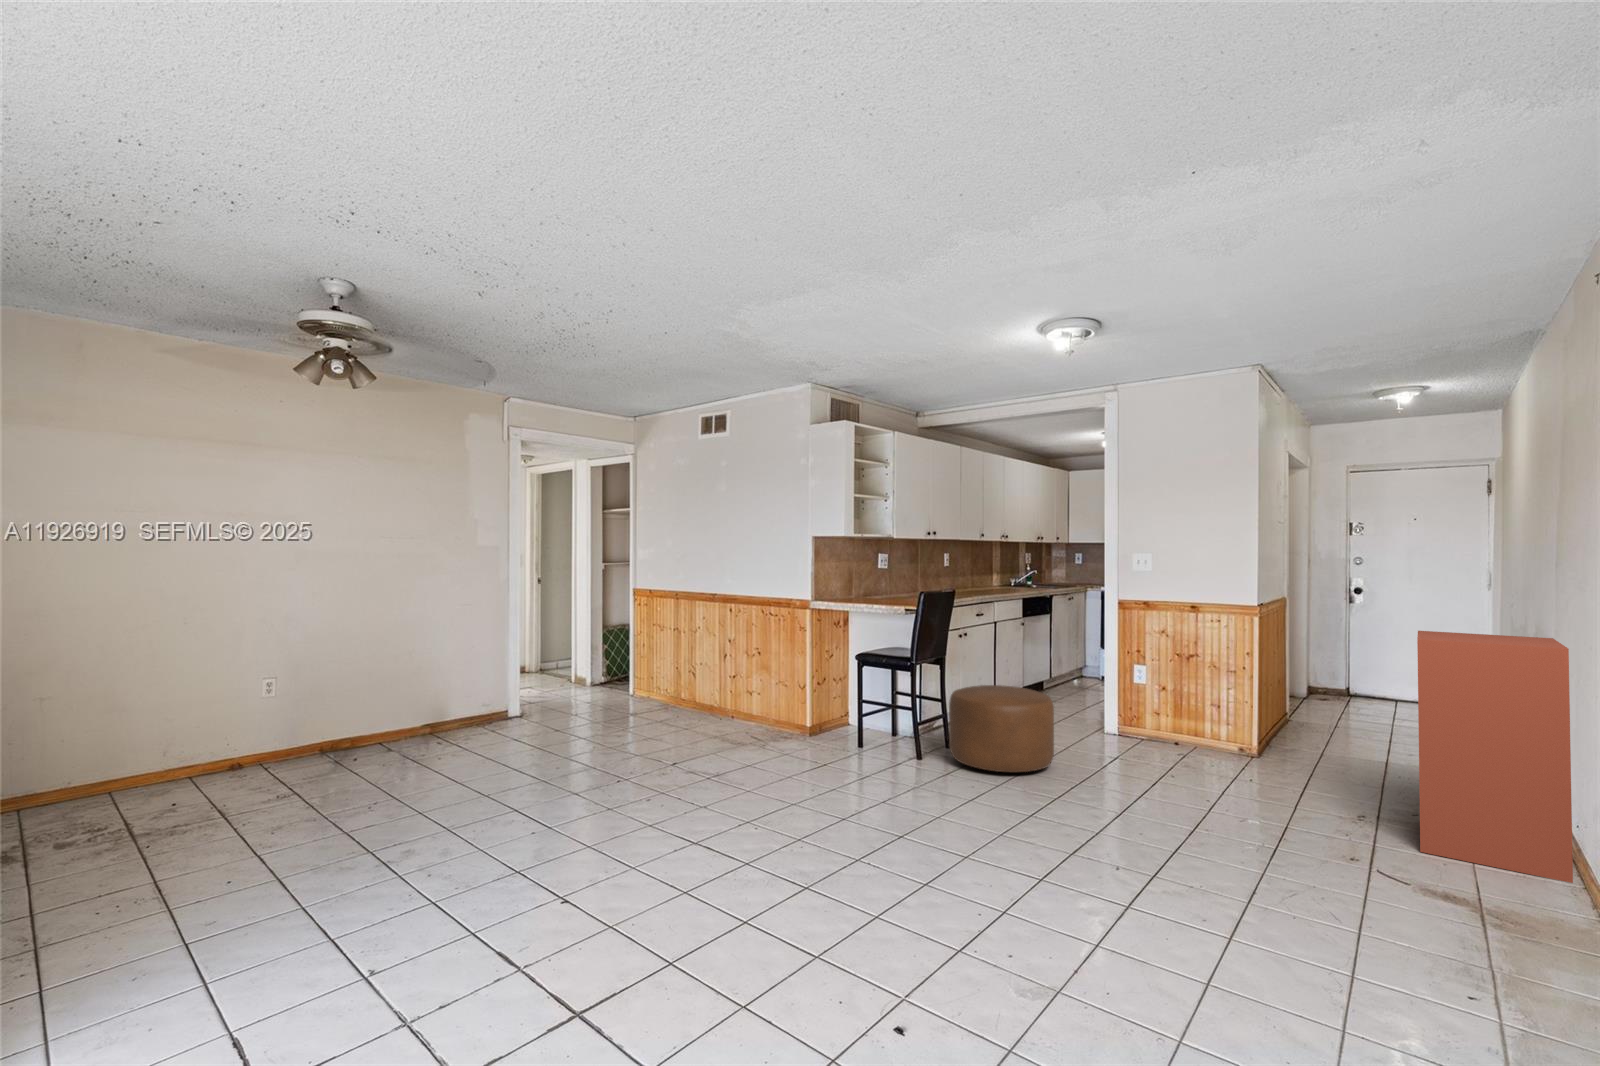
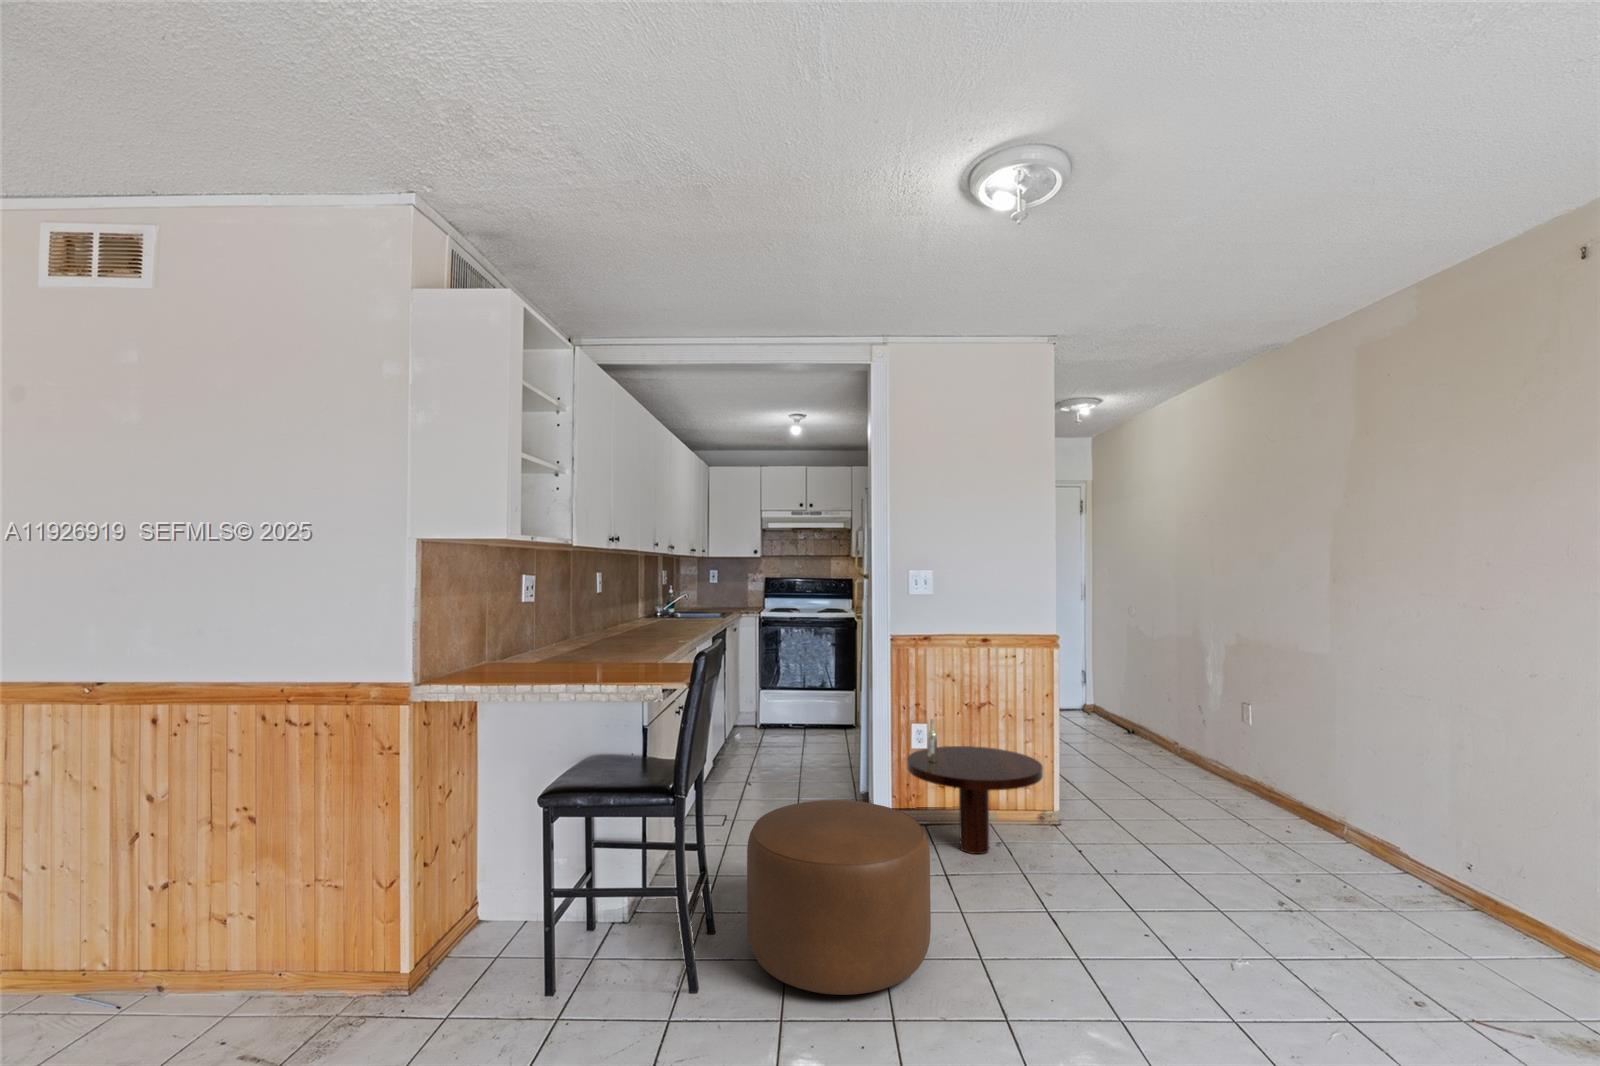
bookshelf: present [1417,631,1573,883] -> none [1327,663,1583,965]
coffee table: none [1107,657,1212,755] -> present [907,719,1043,854]

